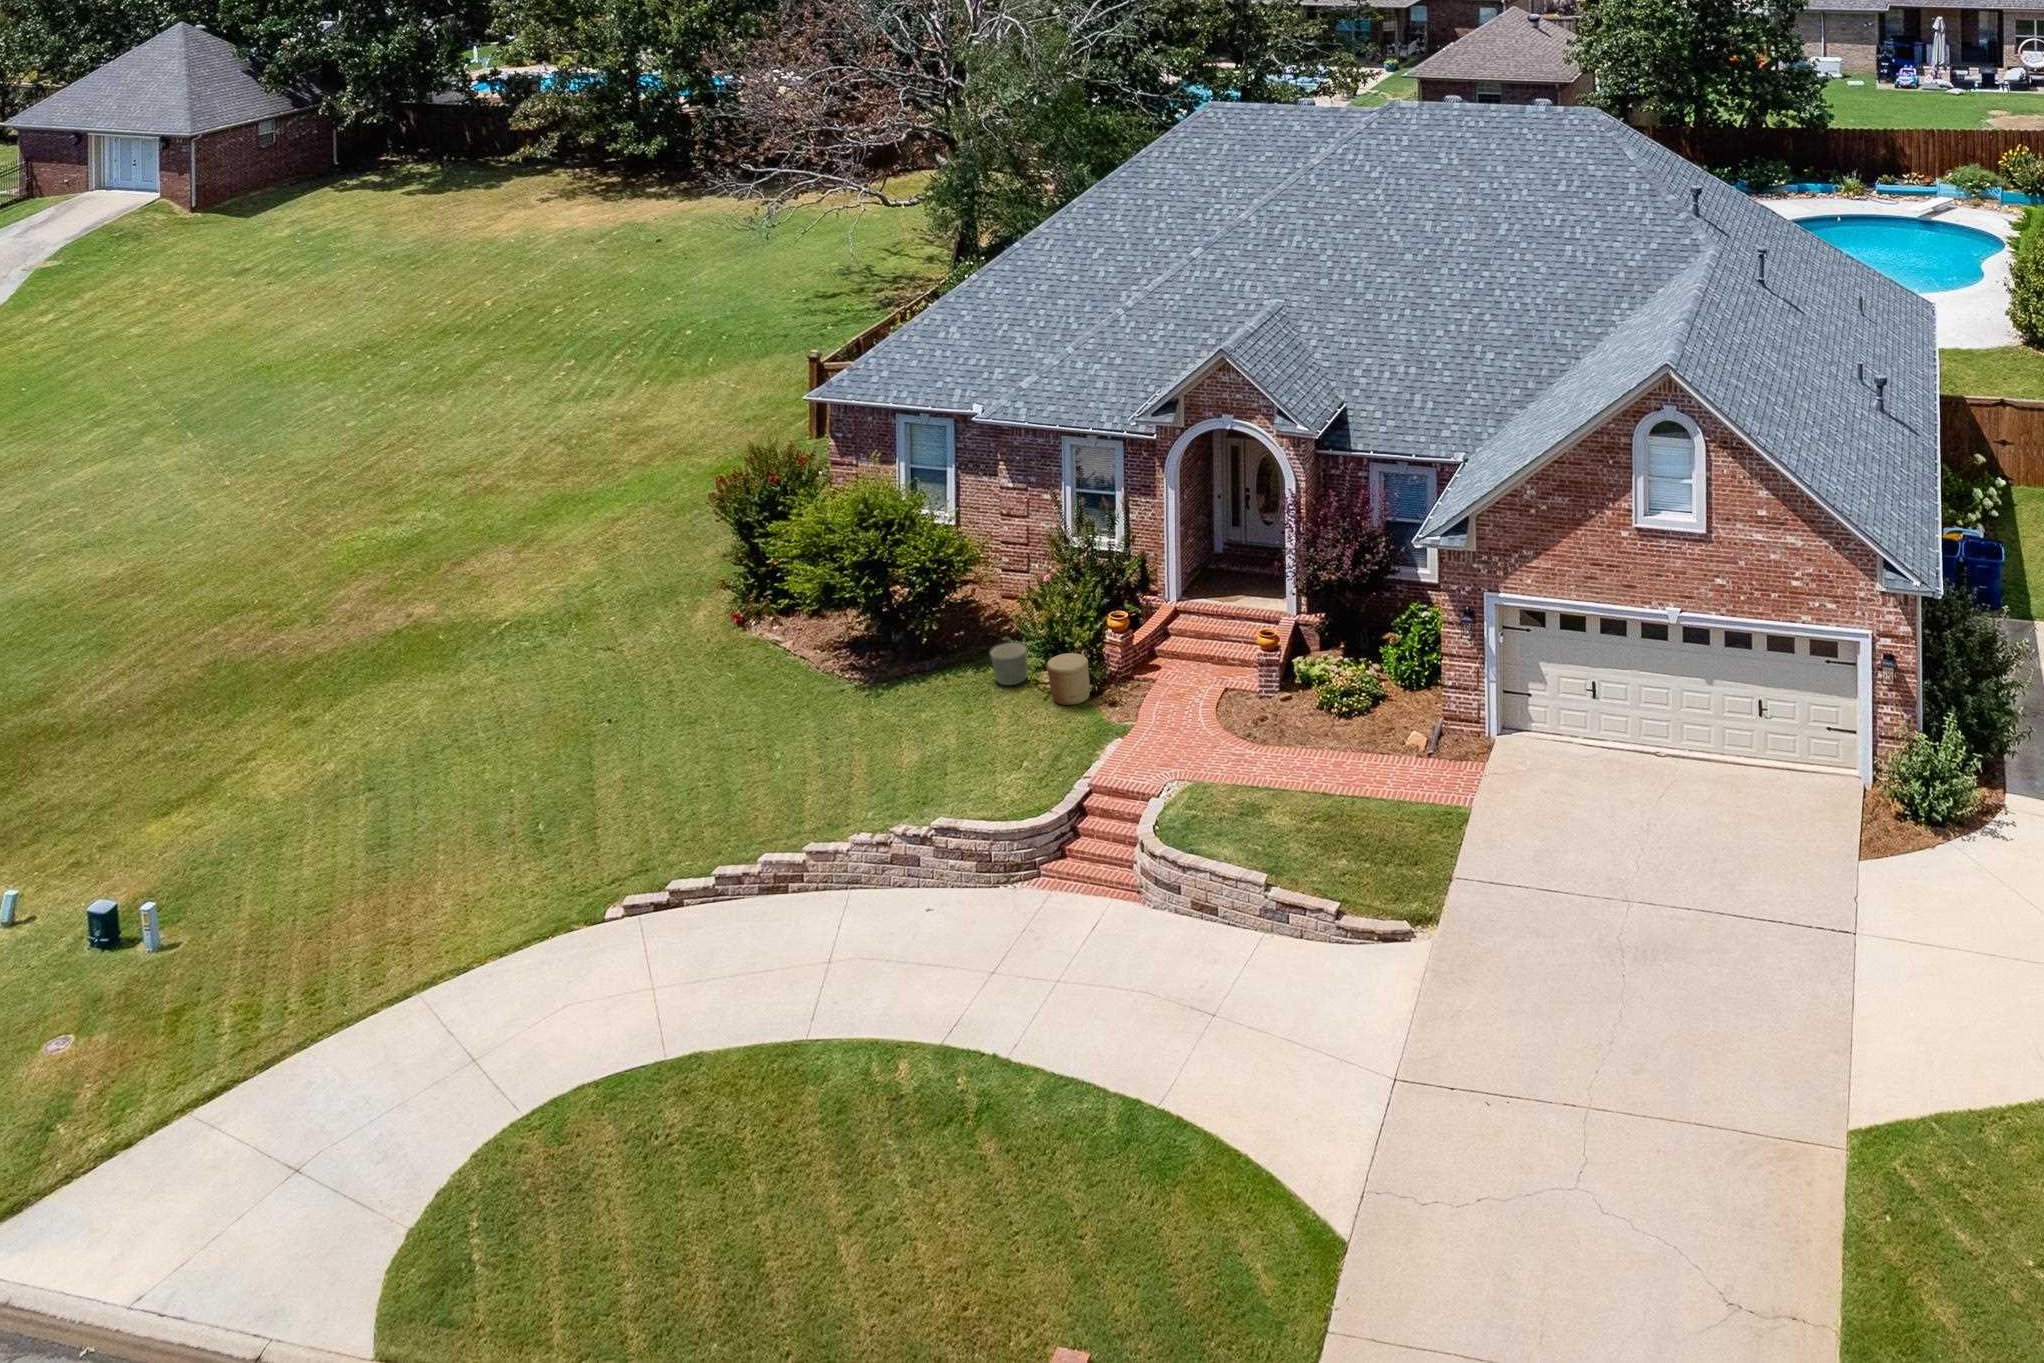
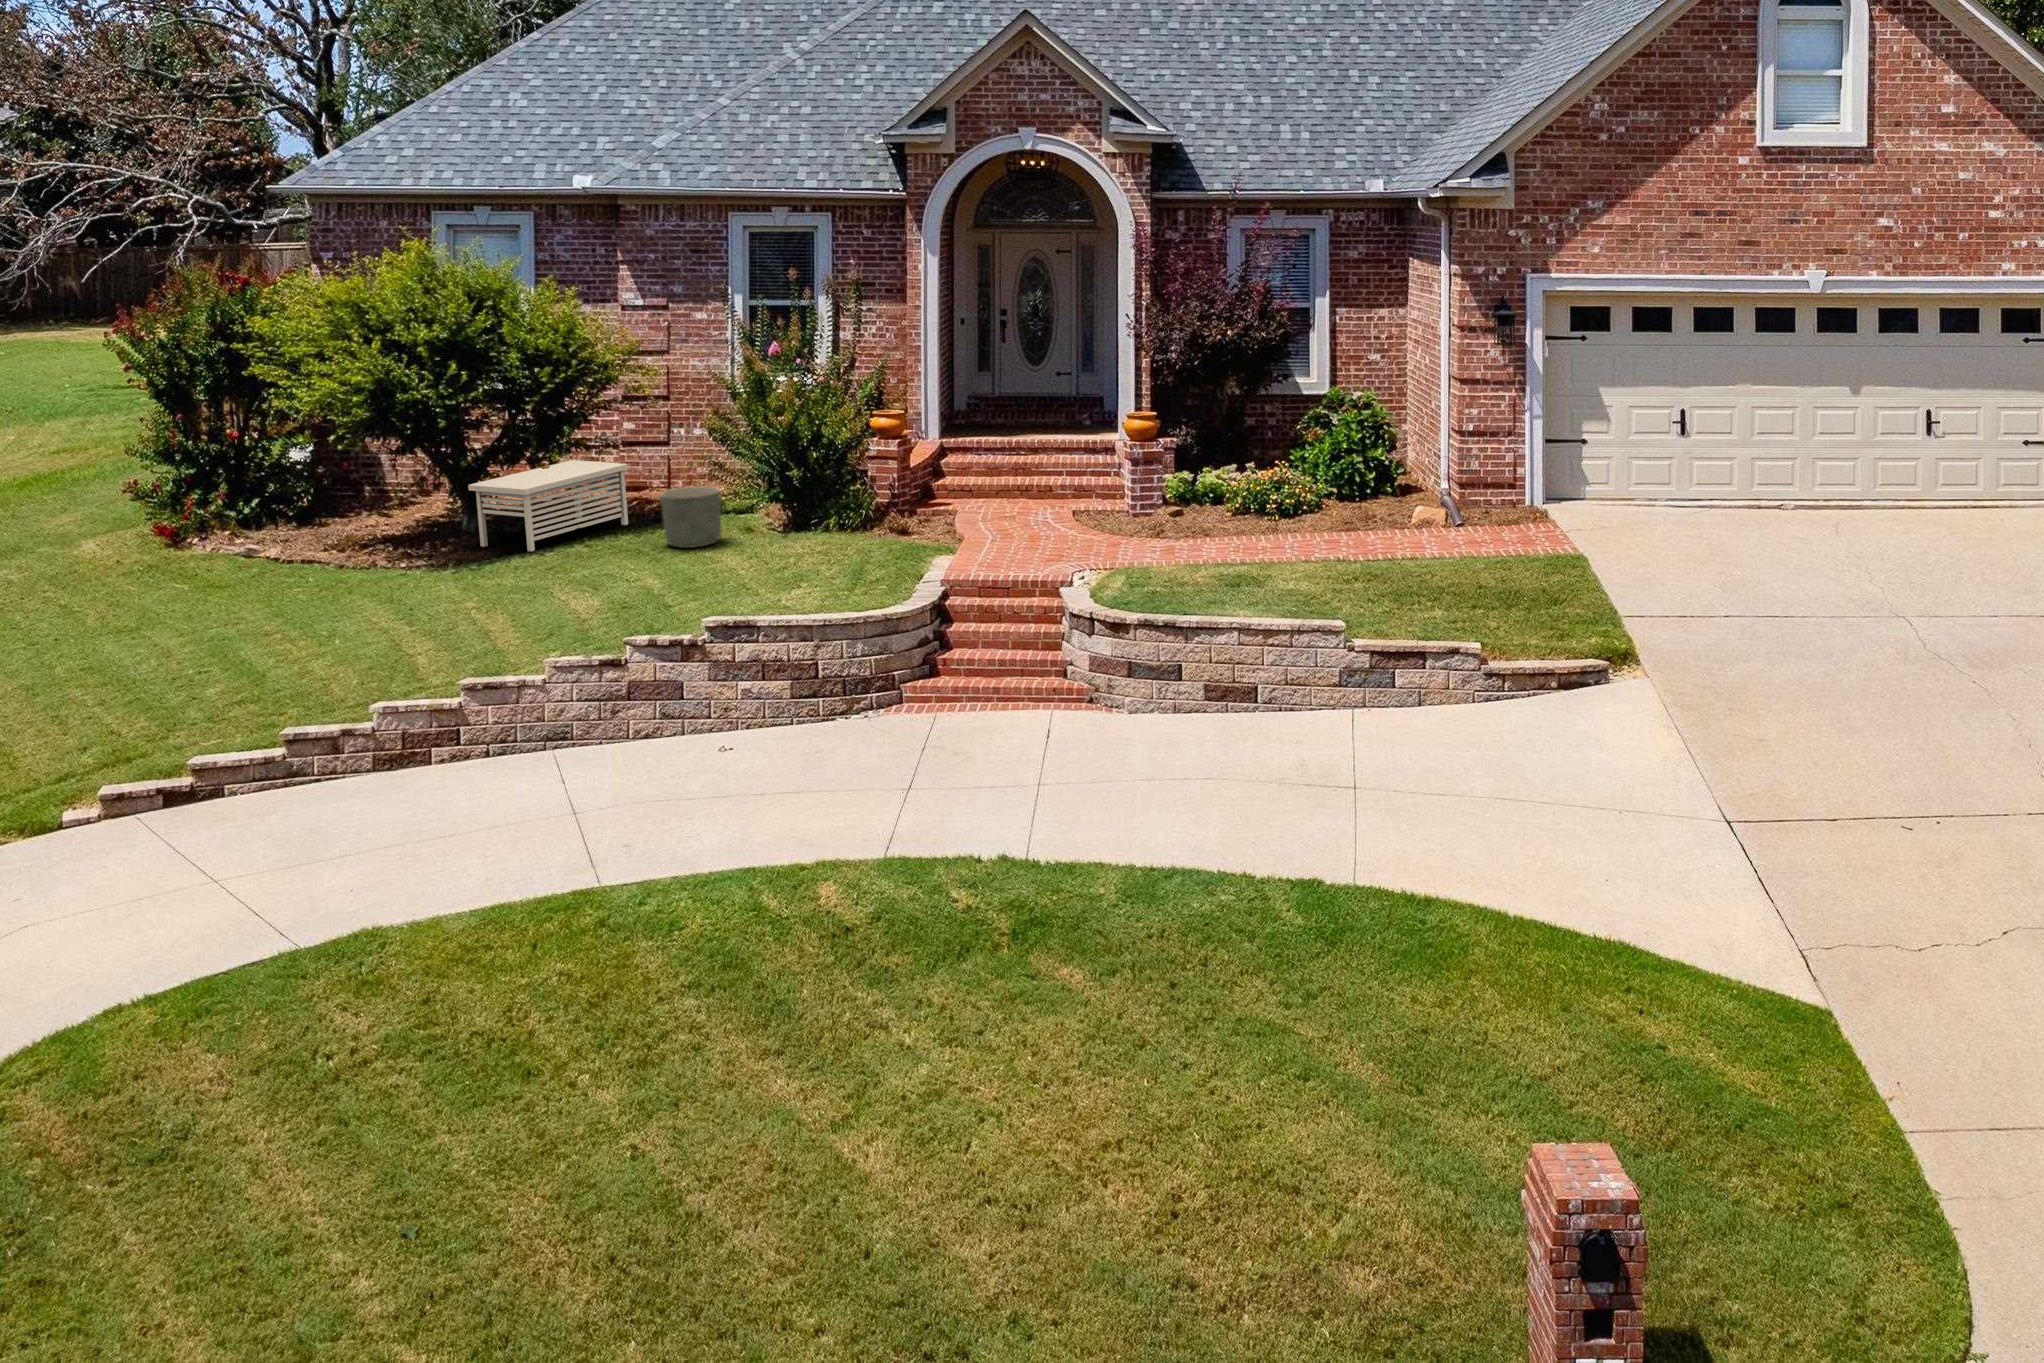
storage bench: none [888,603,988,677] -> present [468,460,628,551]
basket: present [1046,653,1090,705] -> none [771,480,842,556]

